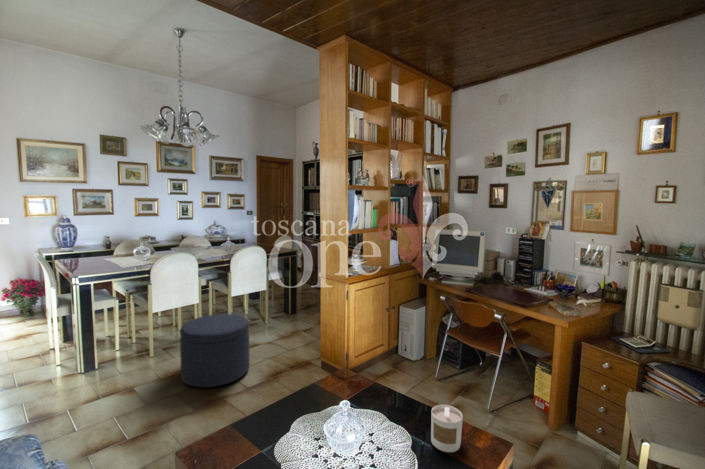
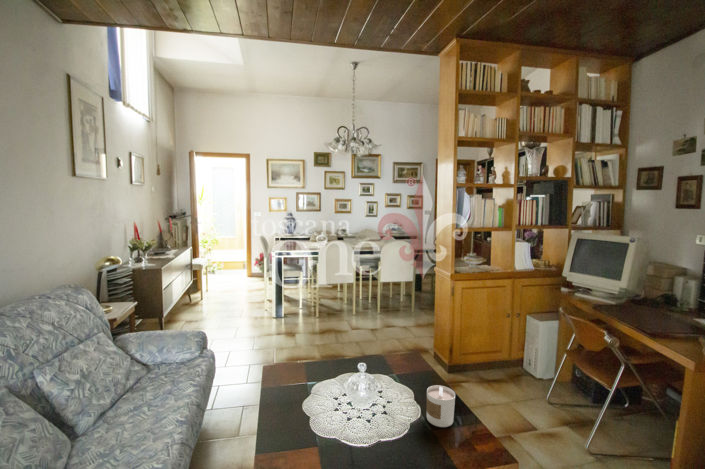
ottoman: present [180,314,249,387] -> none [327,292,378,347]

